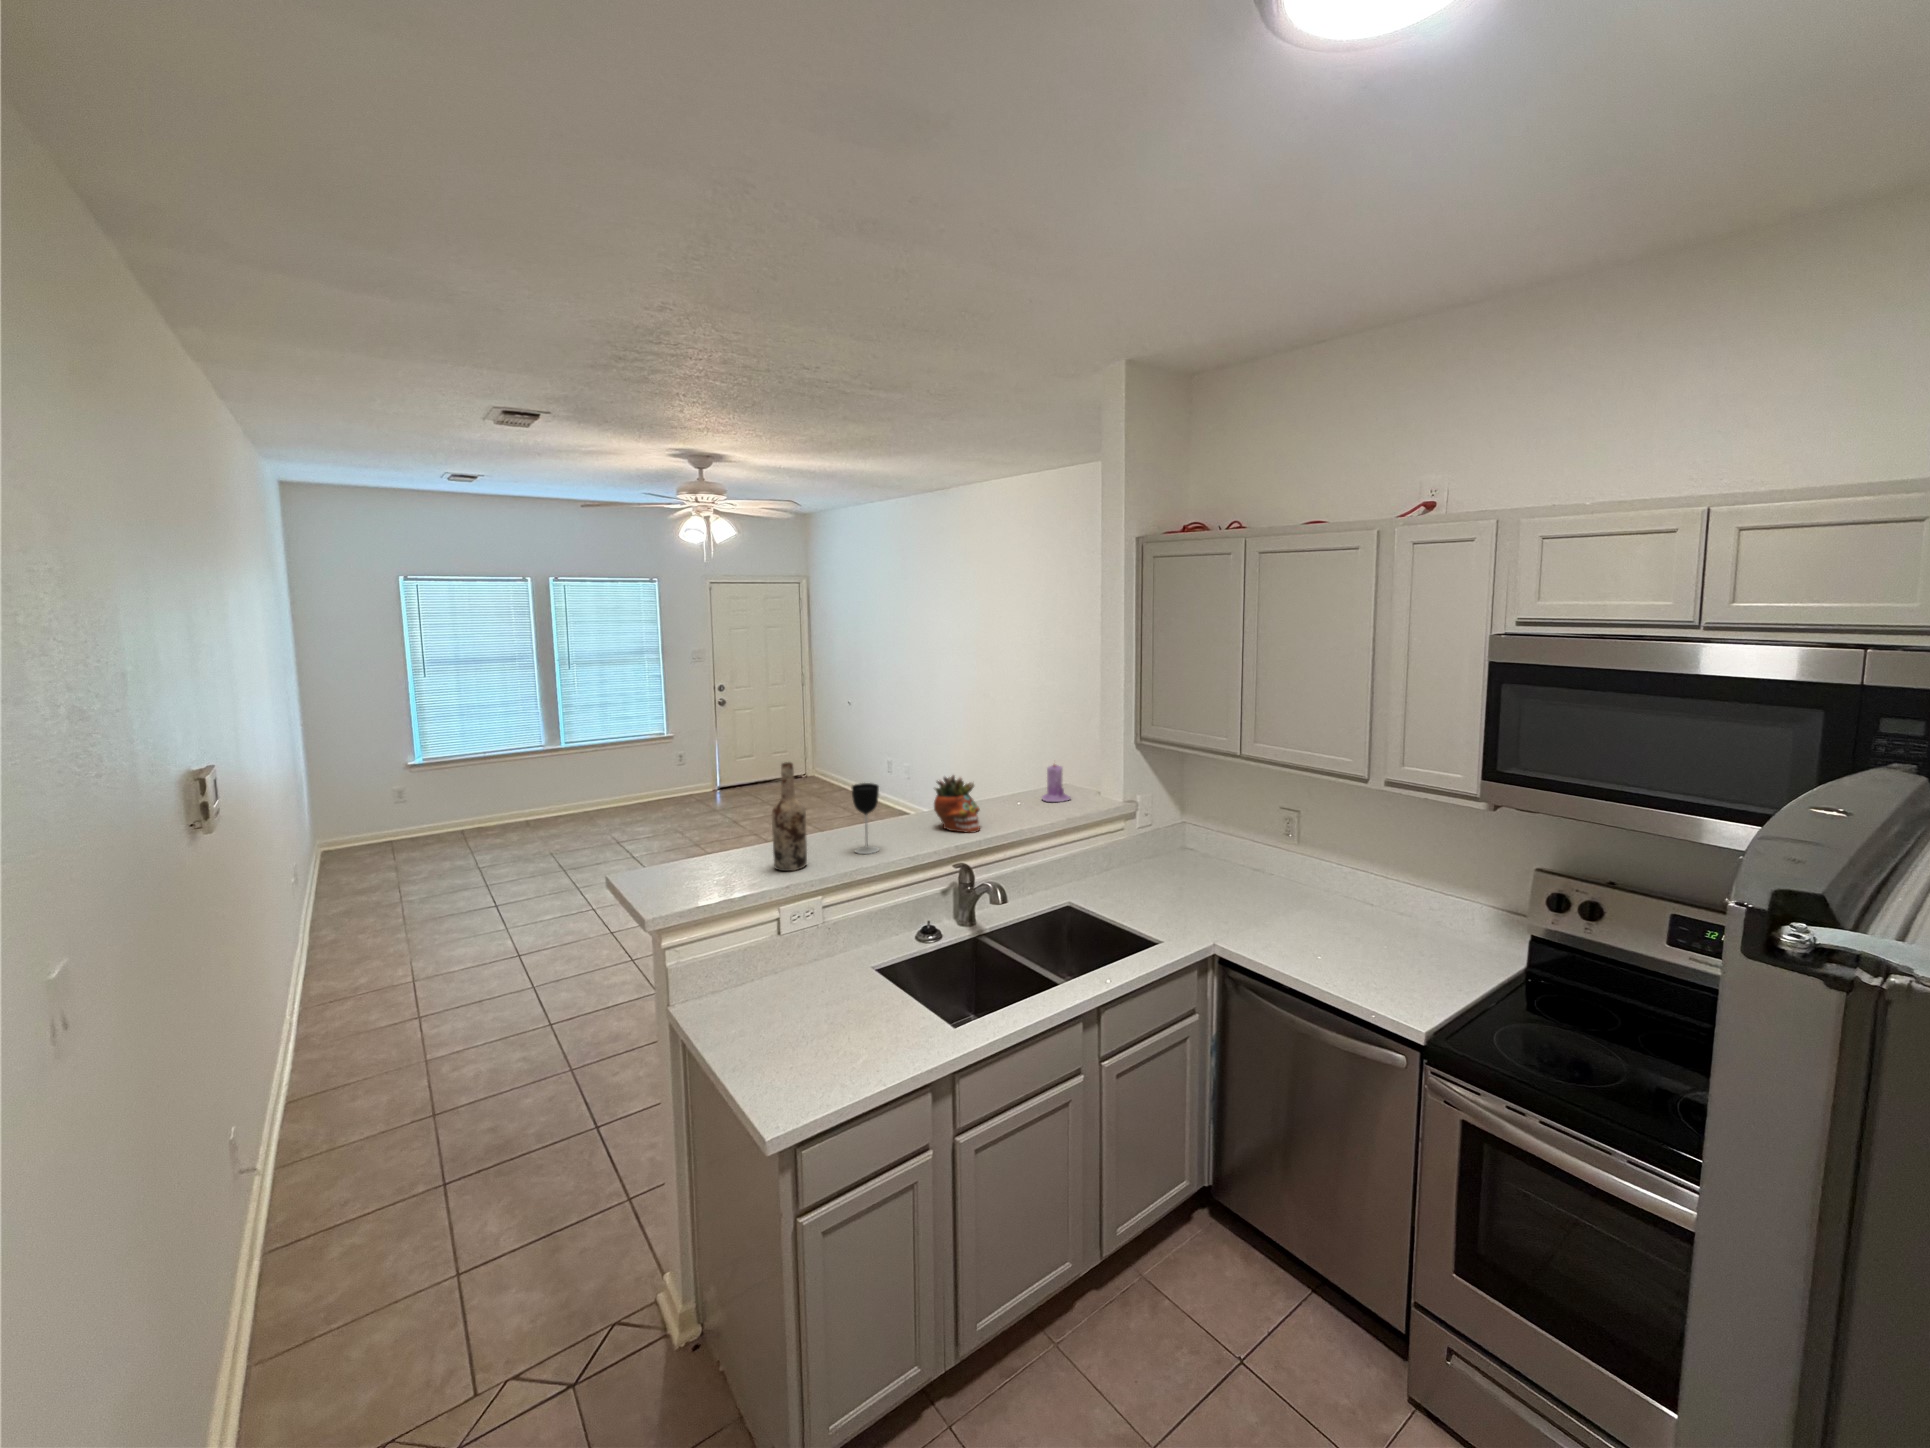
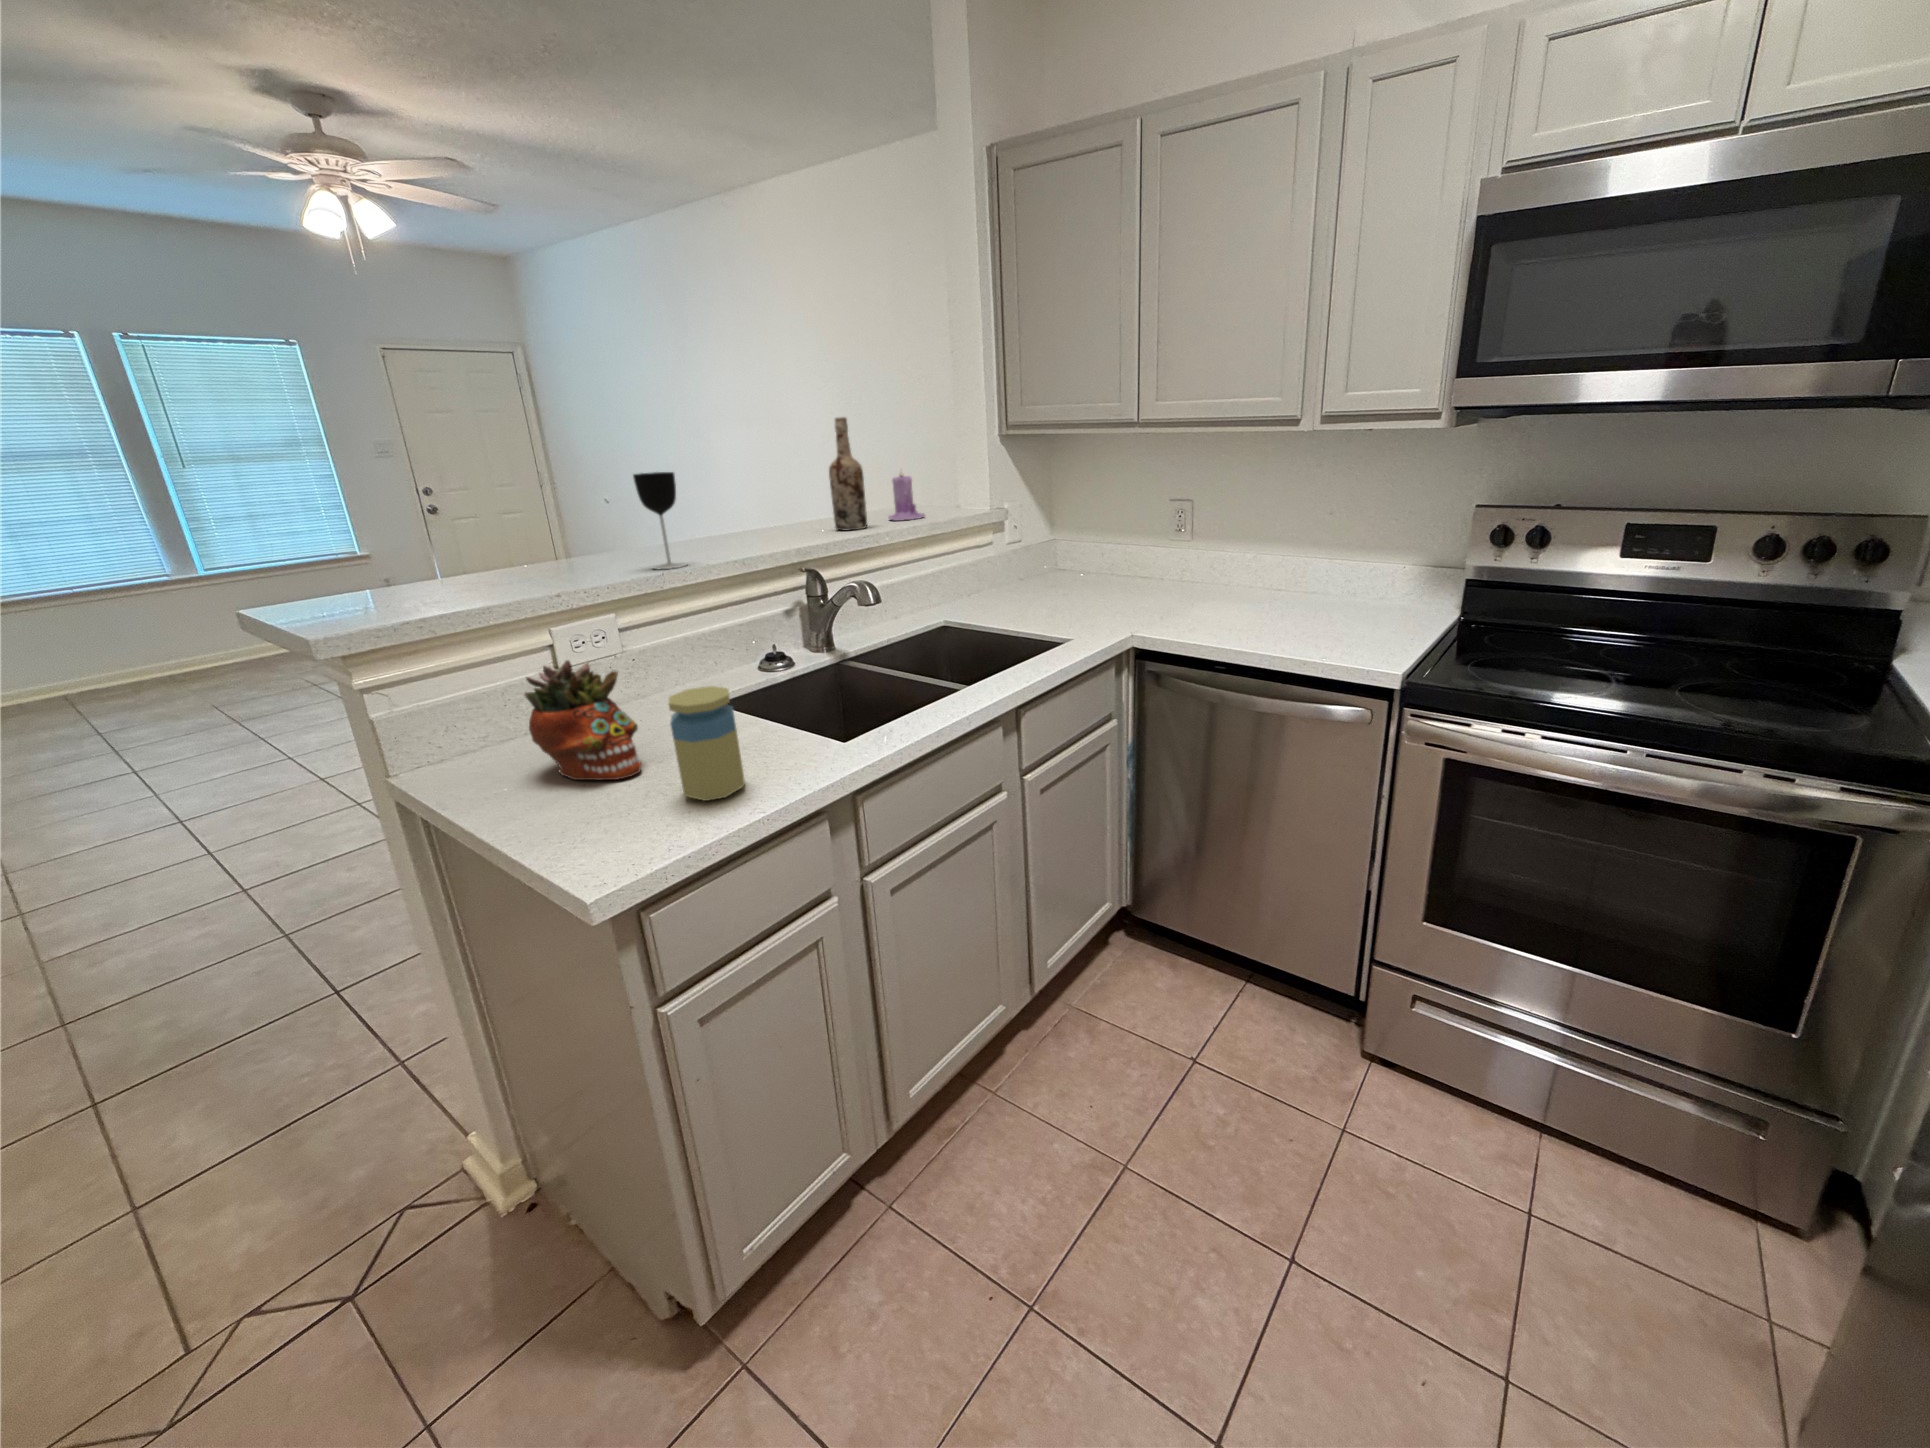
wine bottle: present [772,762,807,871] -> present [829,417,868,530]
succulent planter: present [934,775,980,833] -> present [524,660,641,780]
jar: none [838,984,881,1067] -> present [669,686,745,801]

